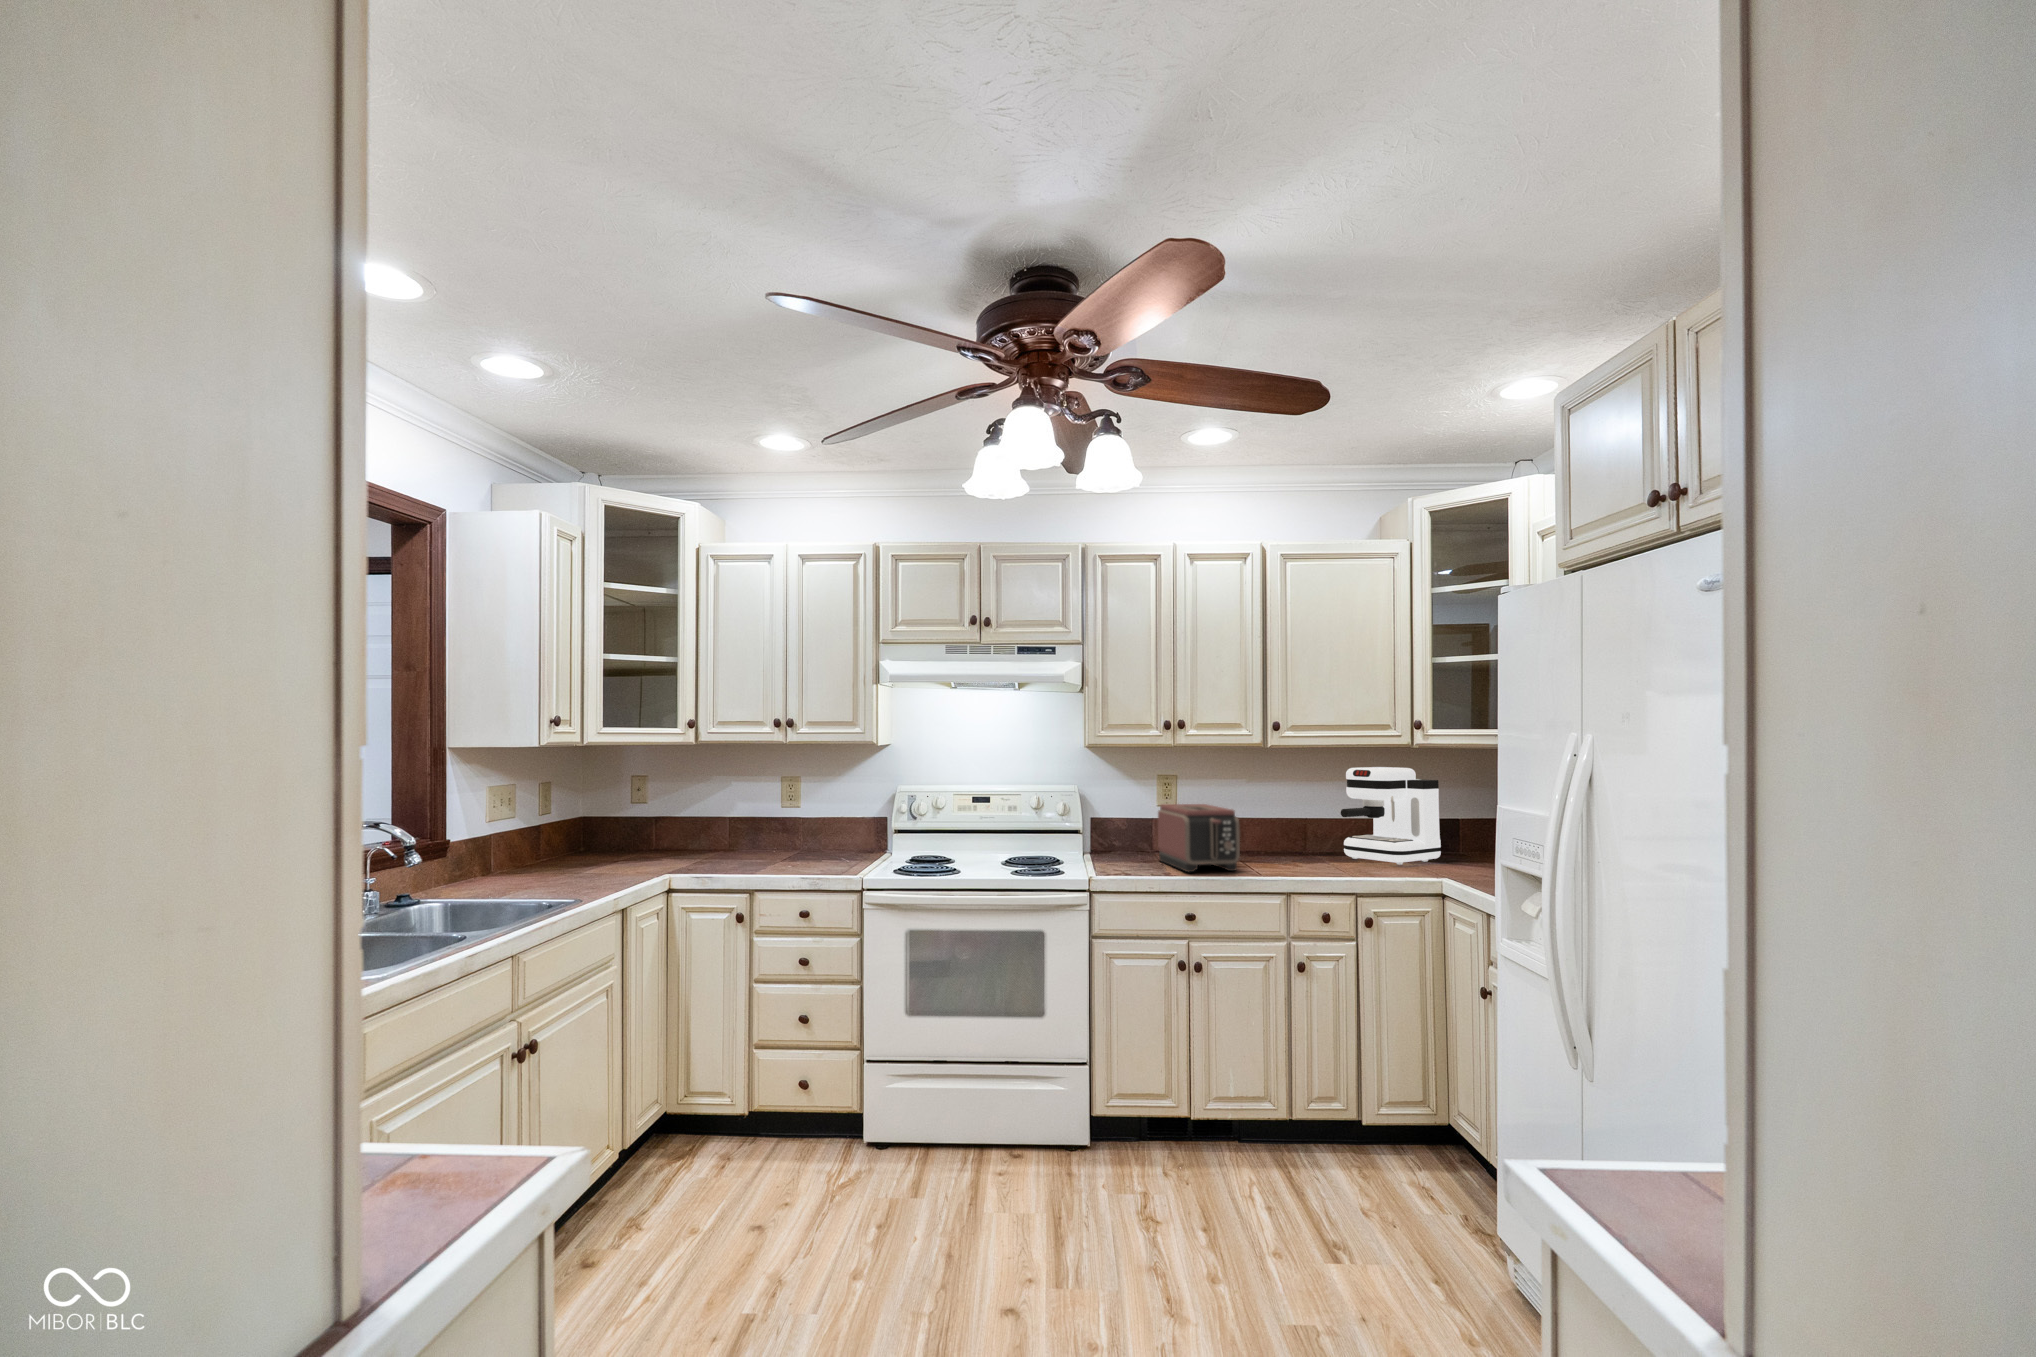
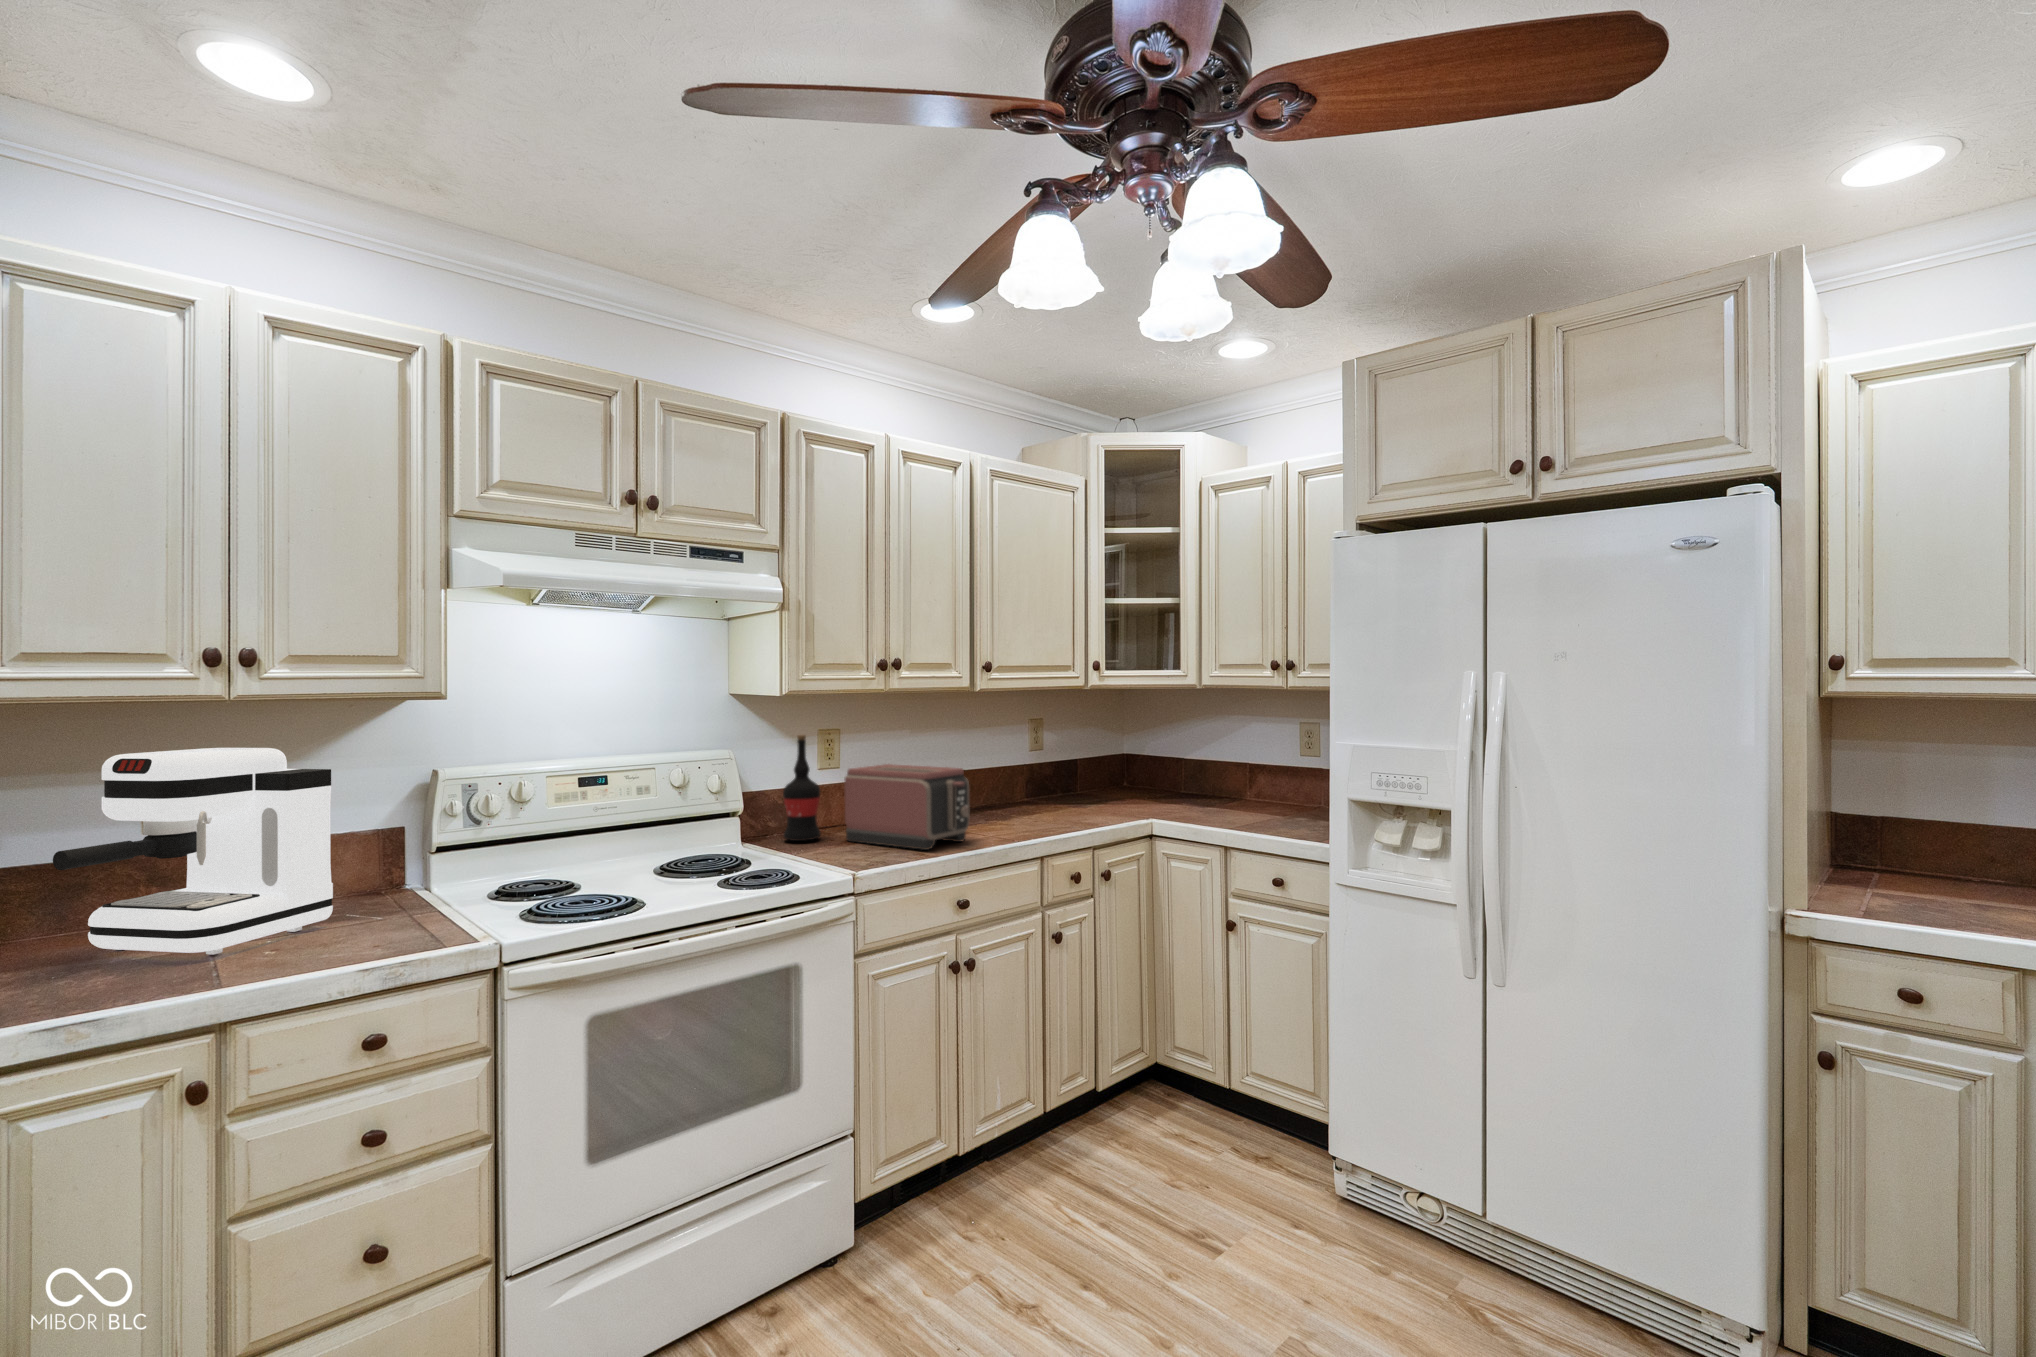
coffee maker: present [1341,767,1441,865] -> present [53,748,333,955]
wine bottle: none [1120,777,1149,857] -> present [783,735,820,841]

